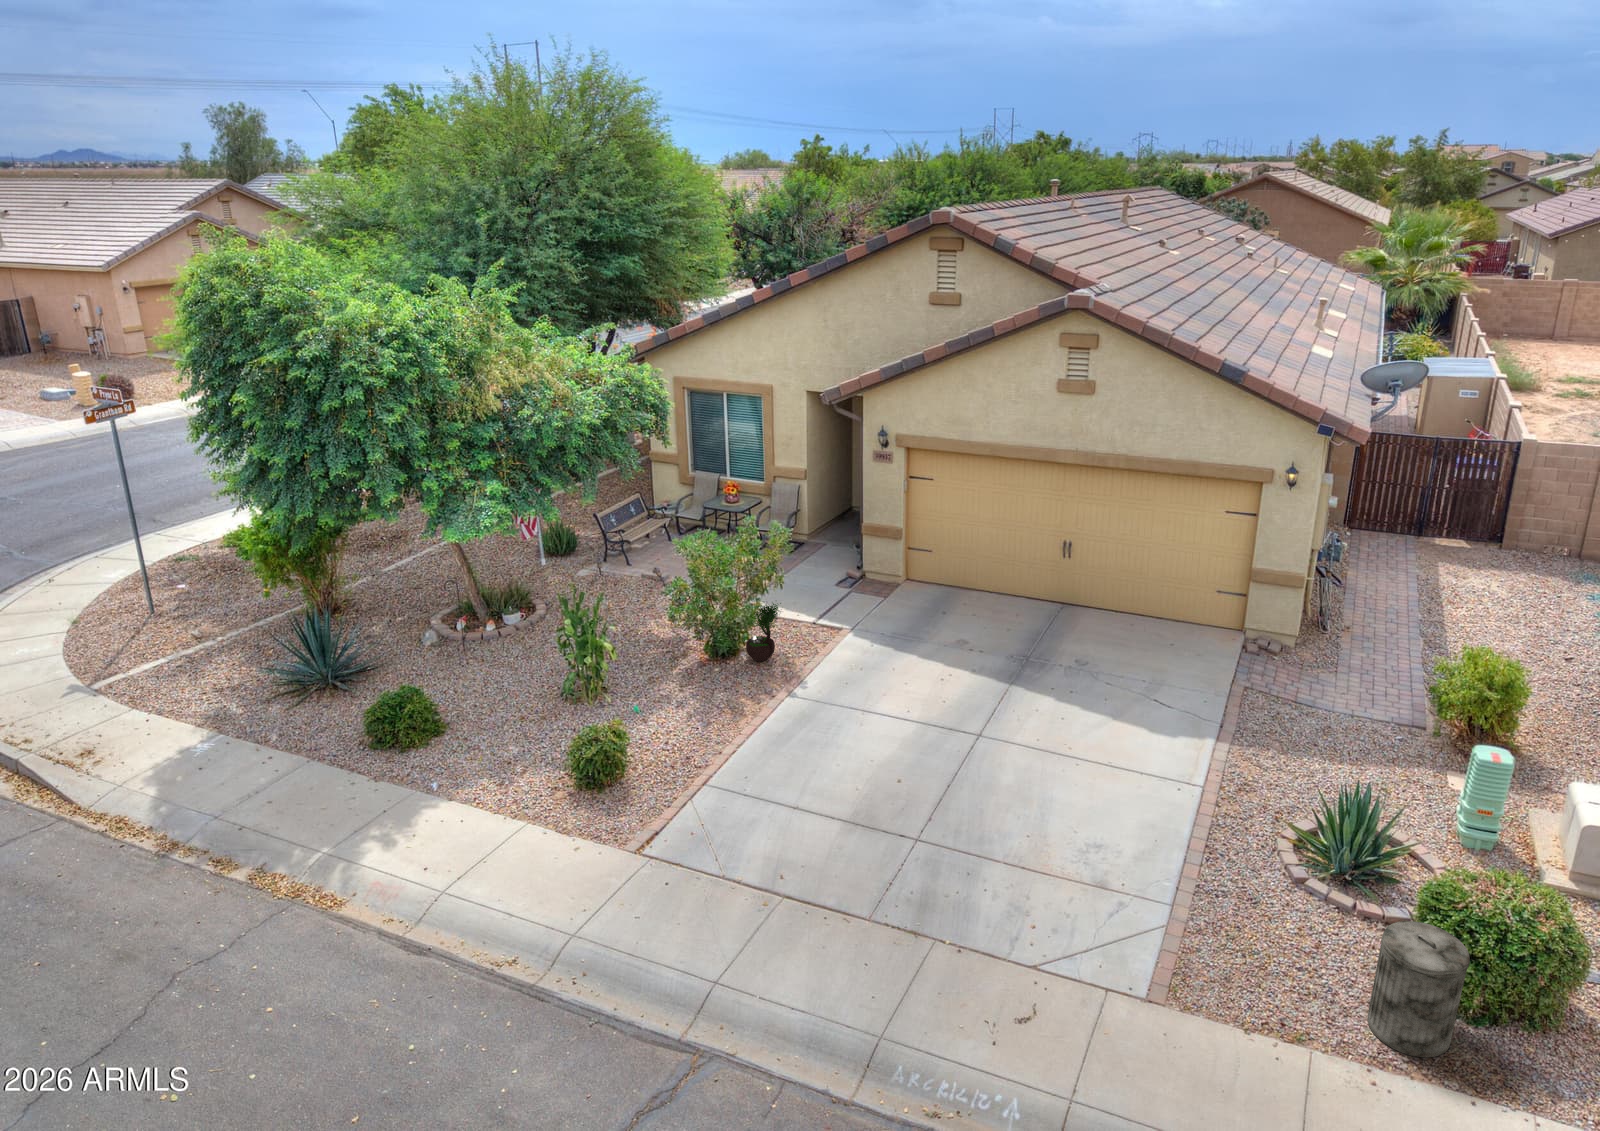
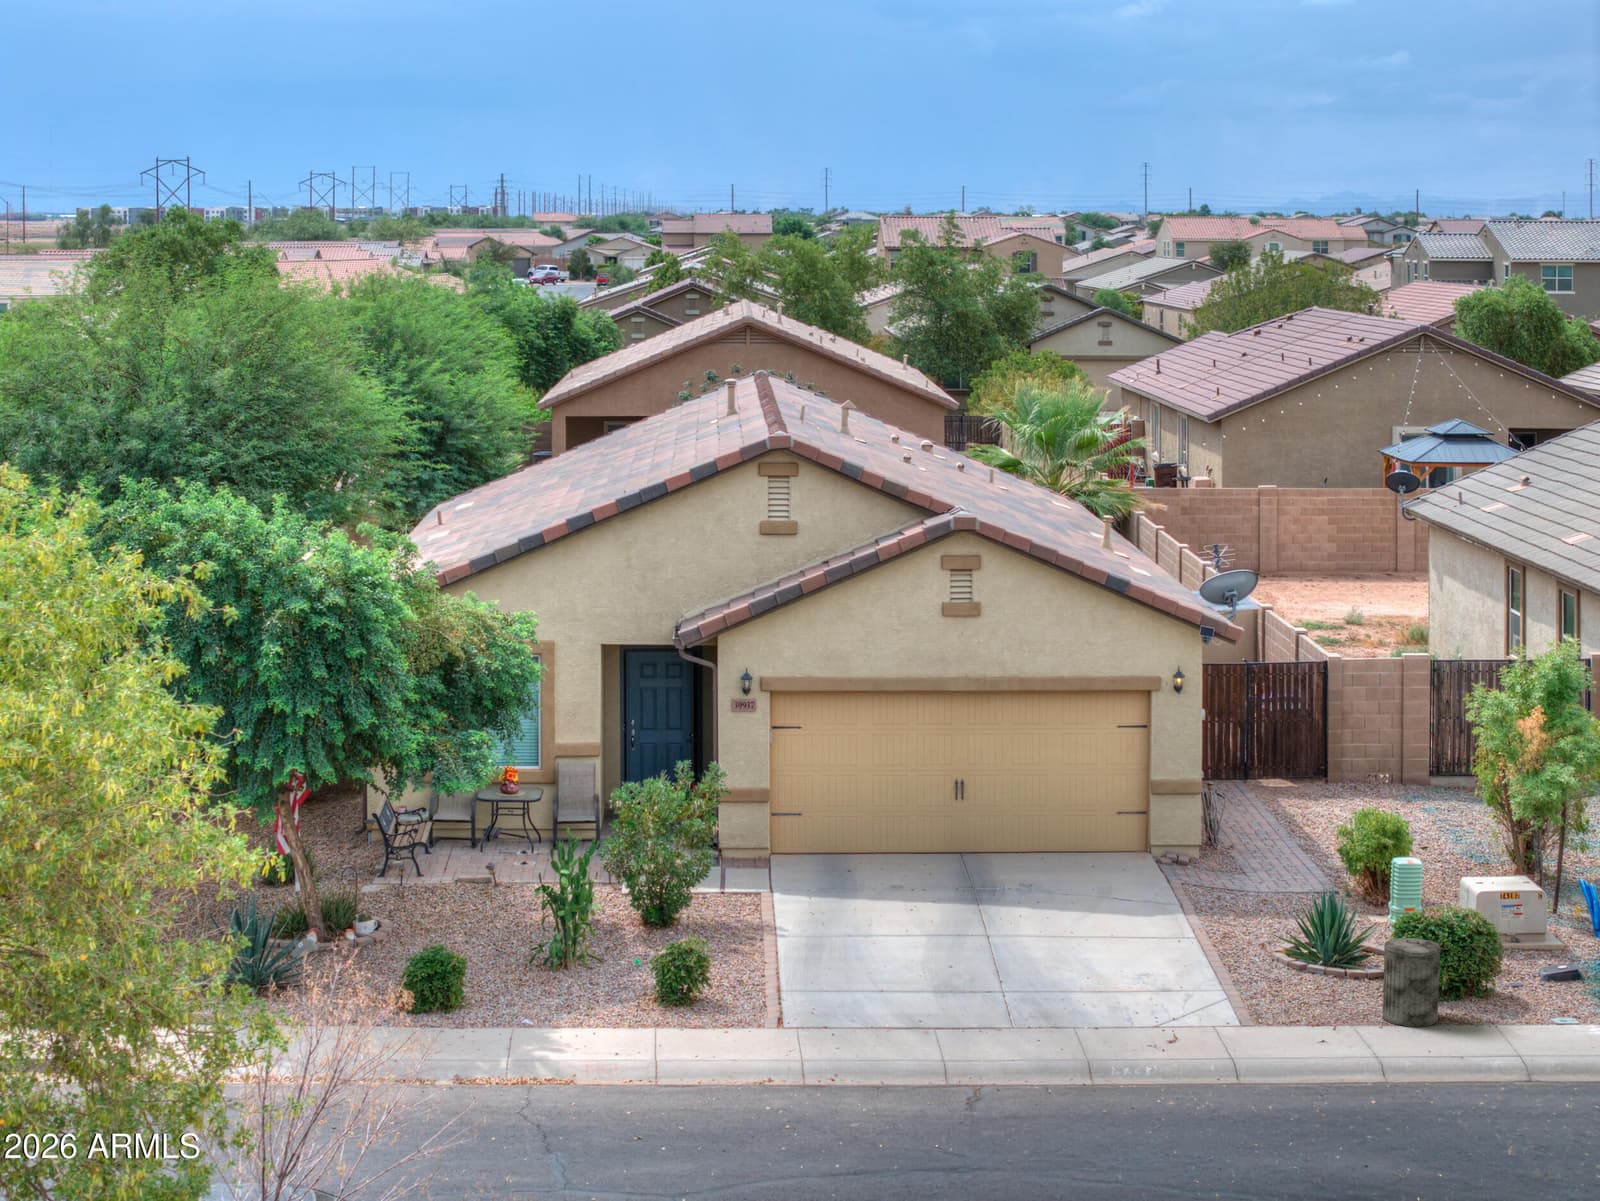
potted tree: present [746,603,781,661] -> none [685,845,727,917]

